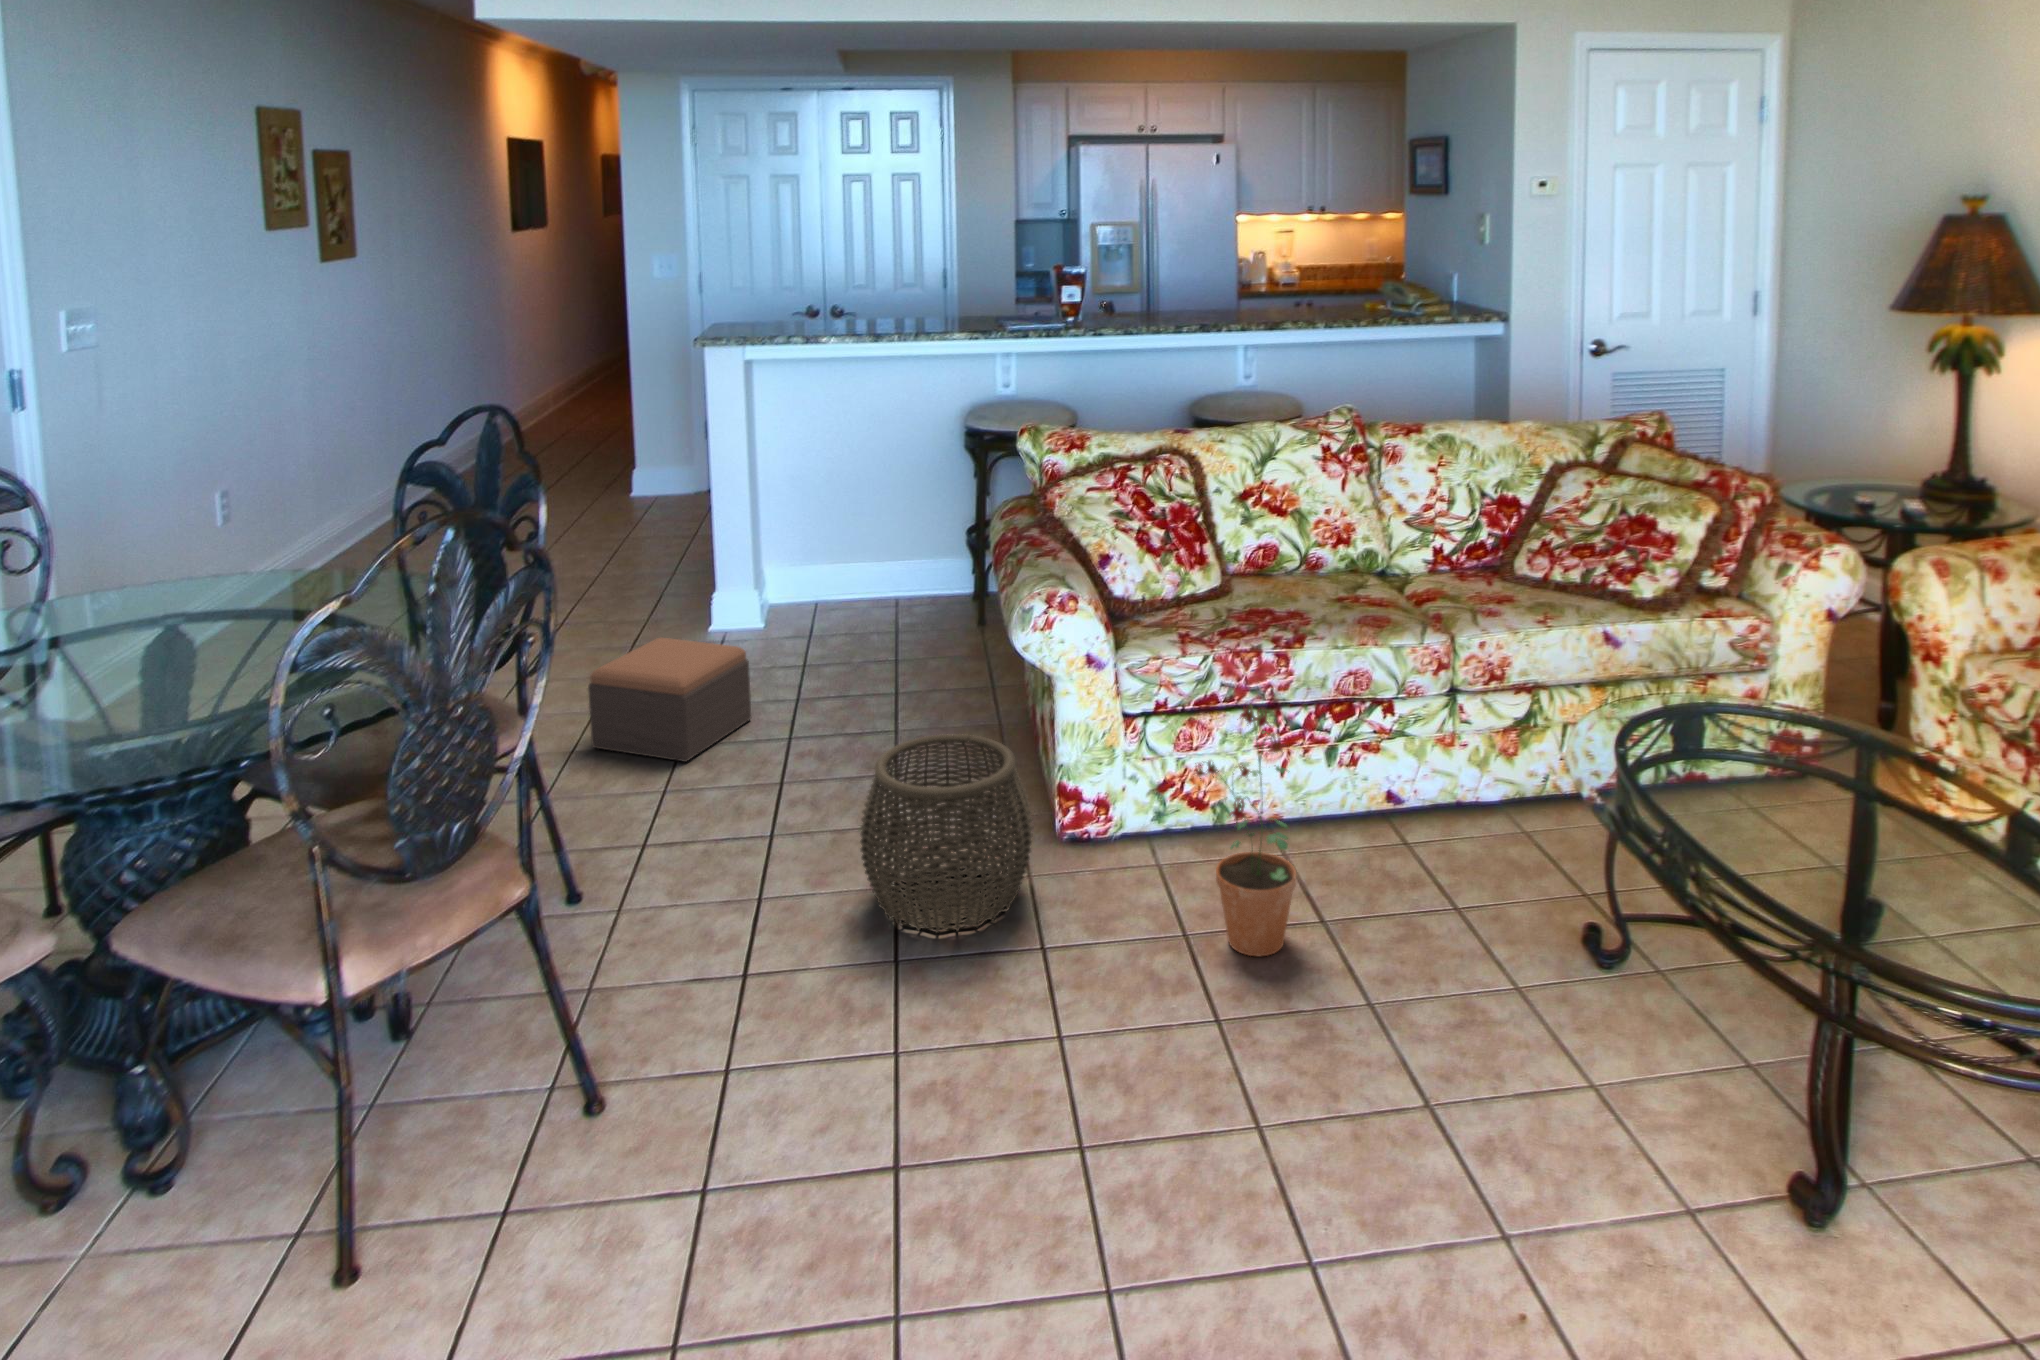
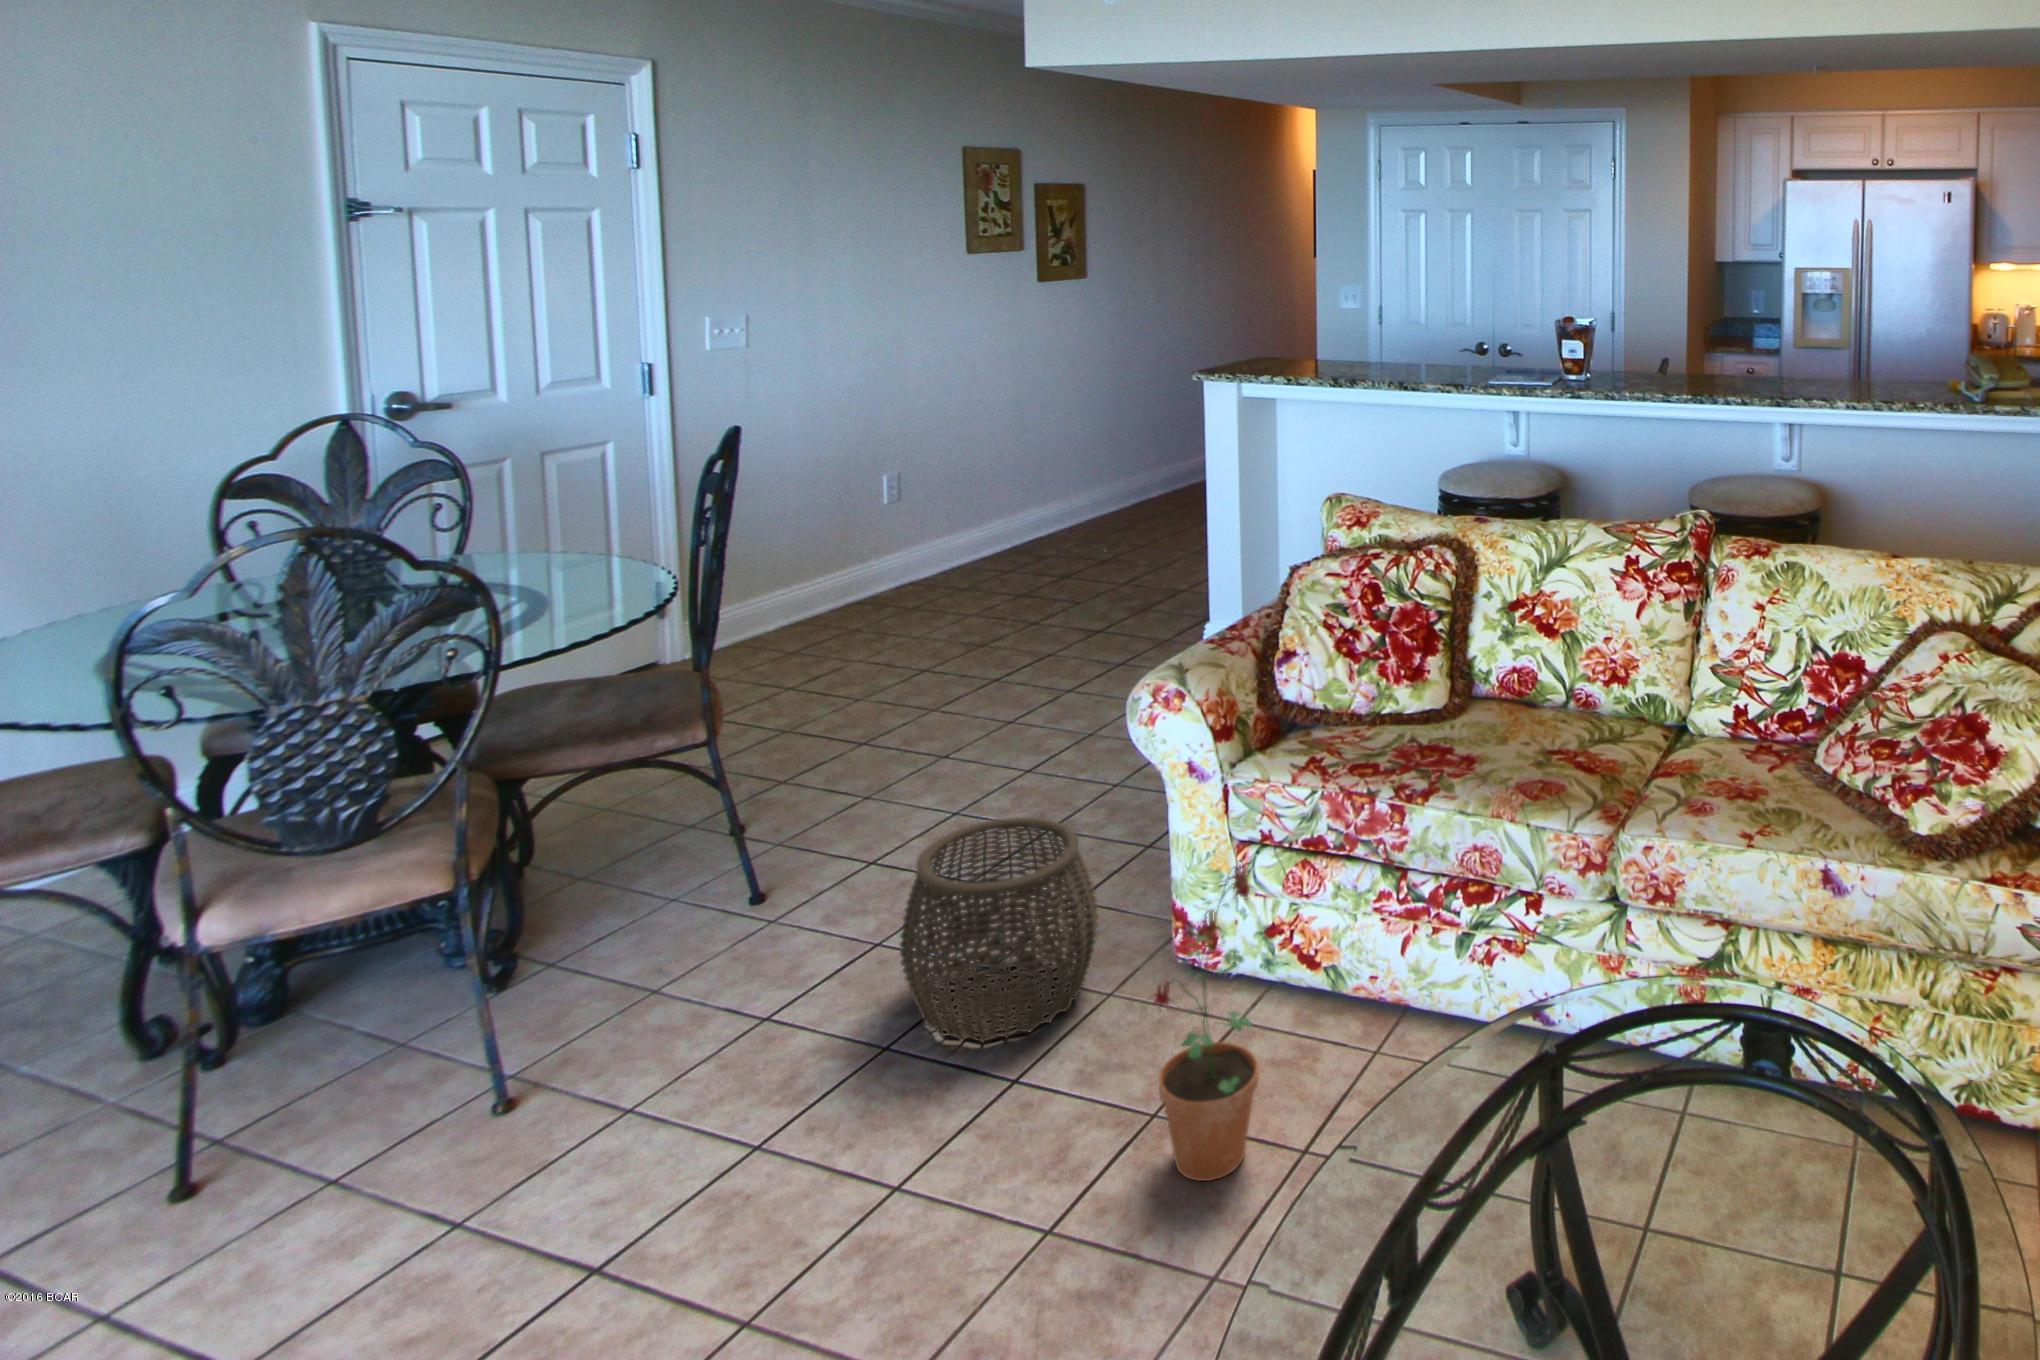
footstool: present [588,638,751,762] -> none [939,658,1093,786]

